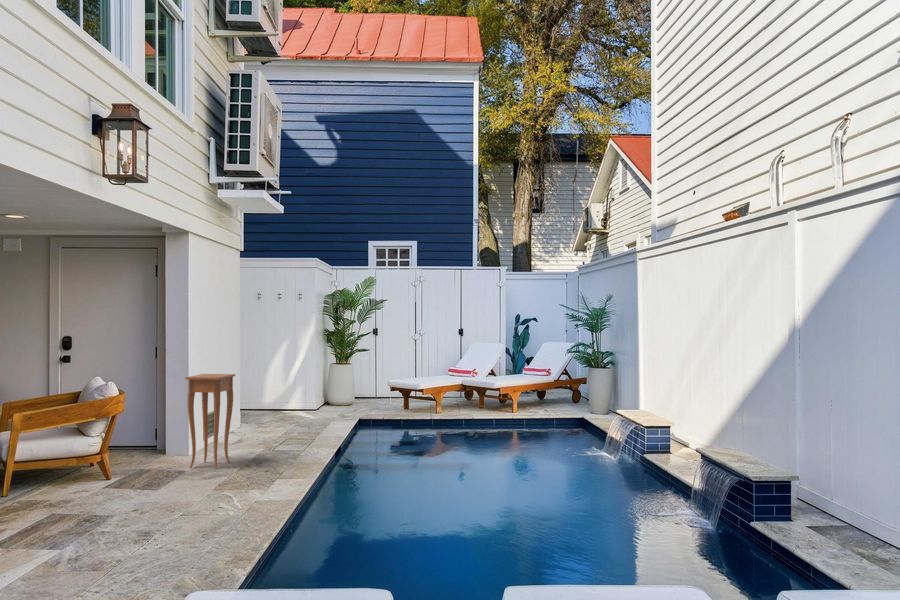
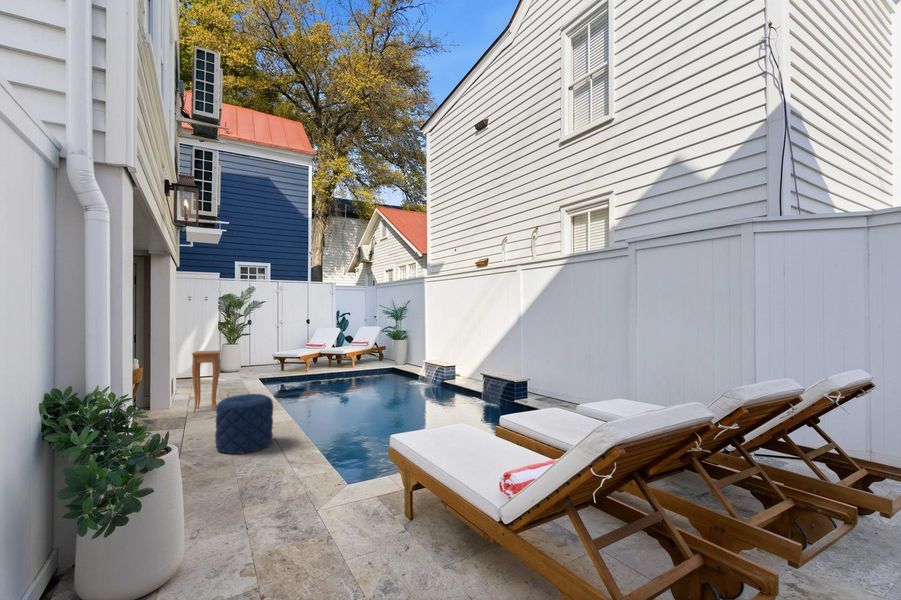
pouf: none [92,455,192,560] -> present [215,394,273,454]

